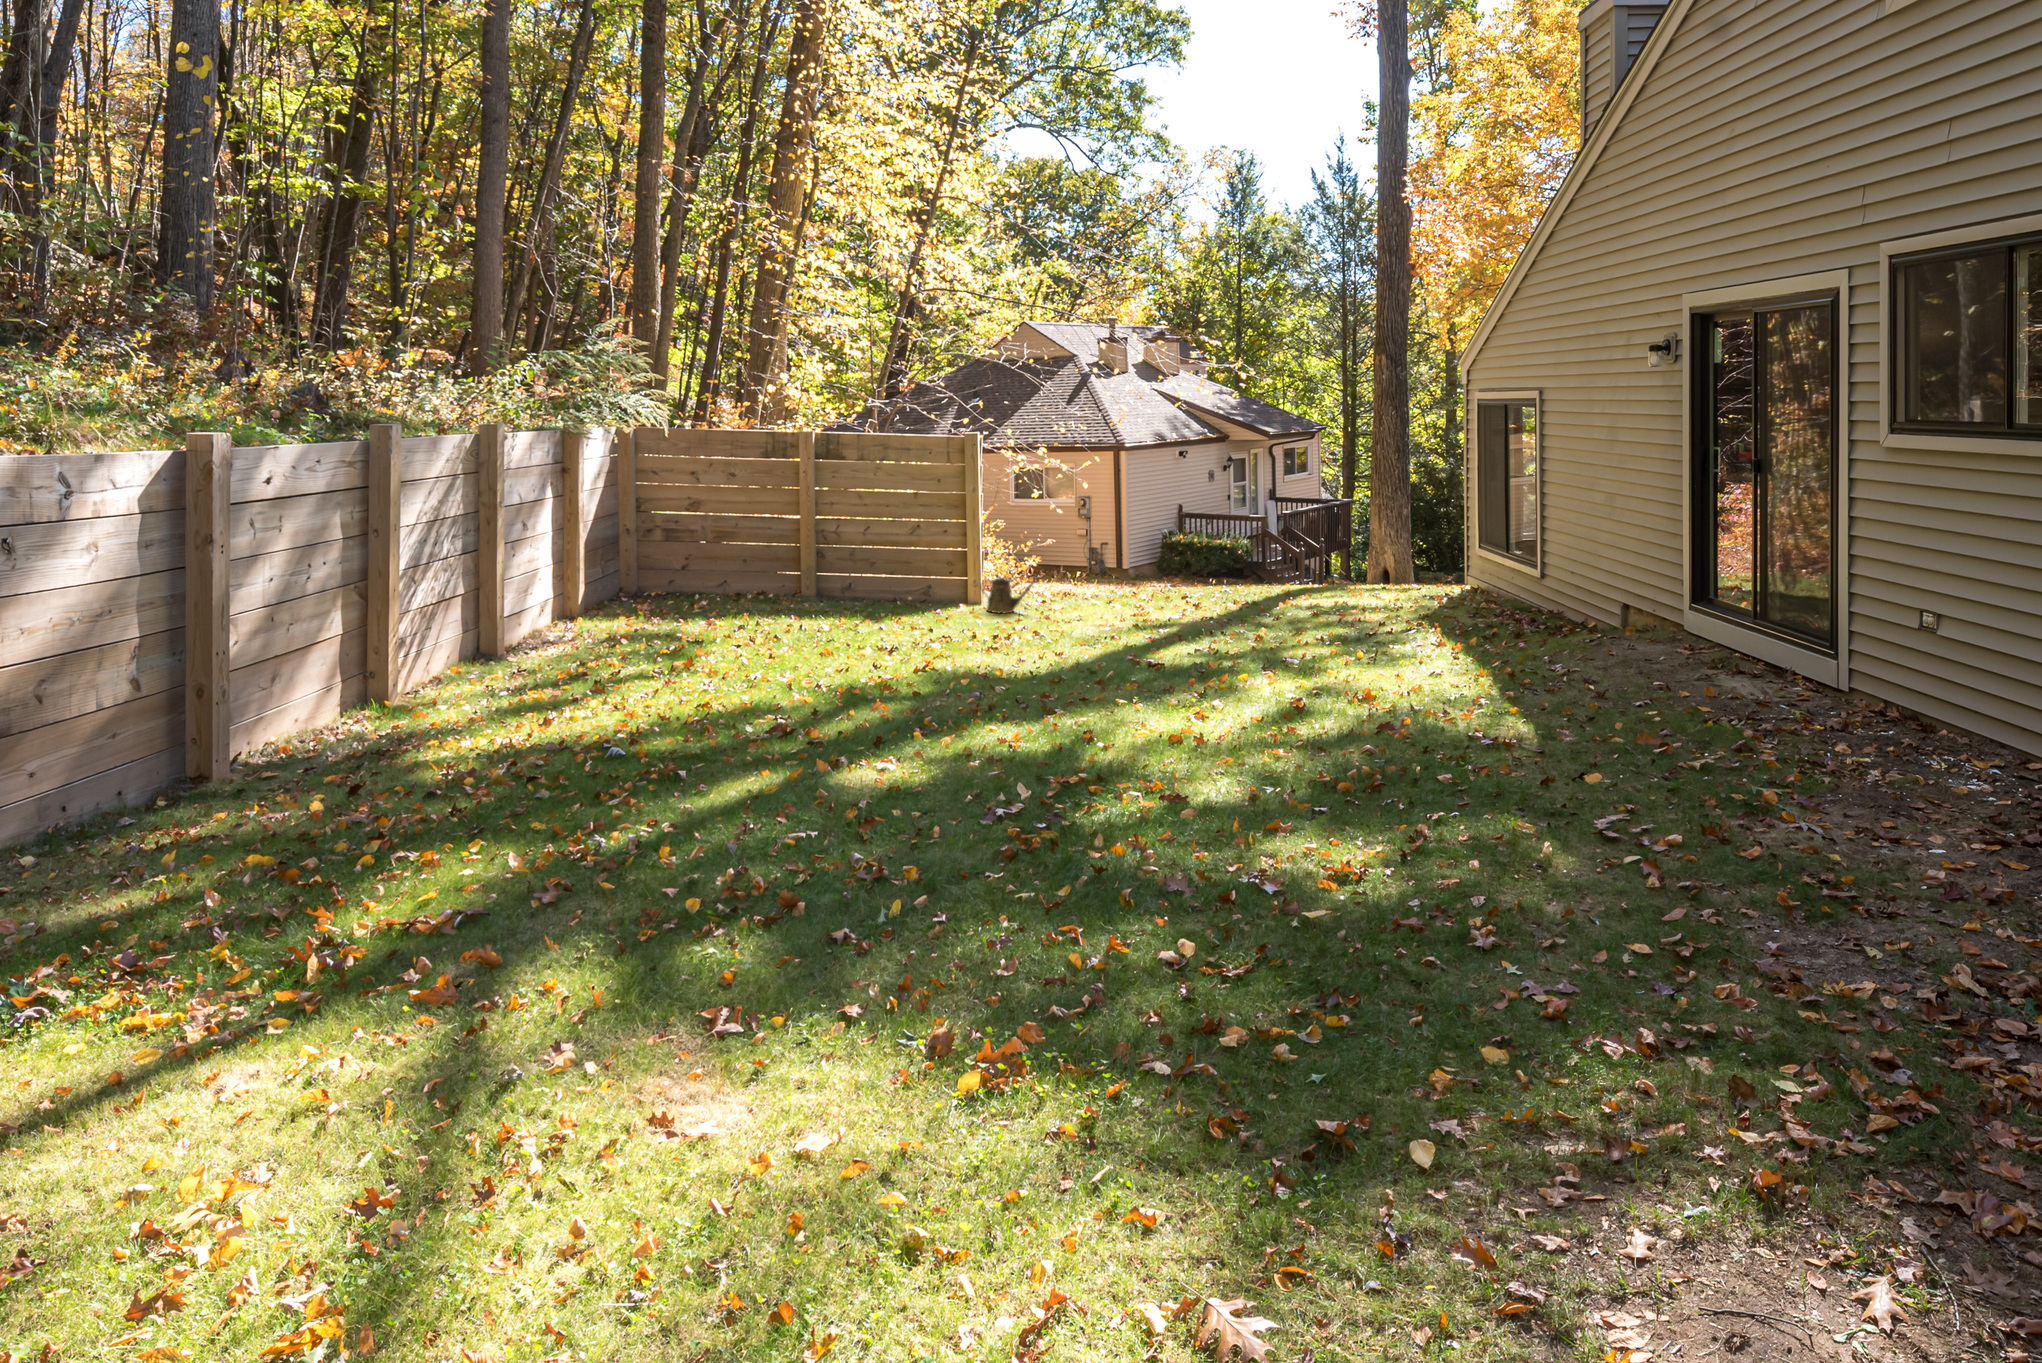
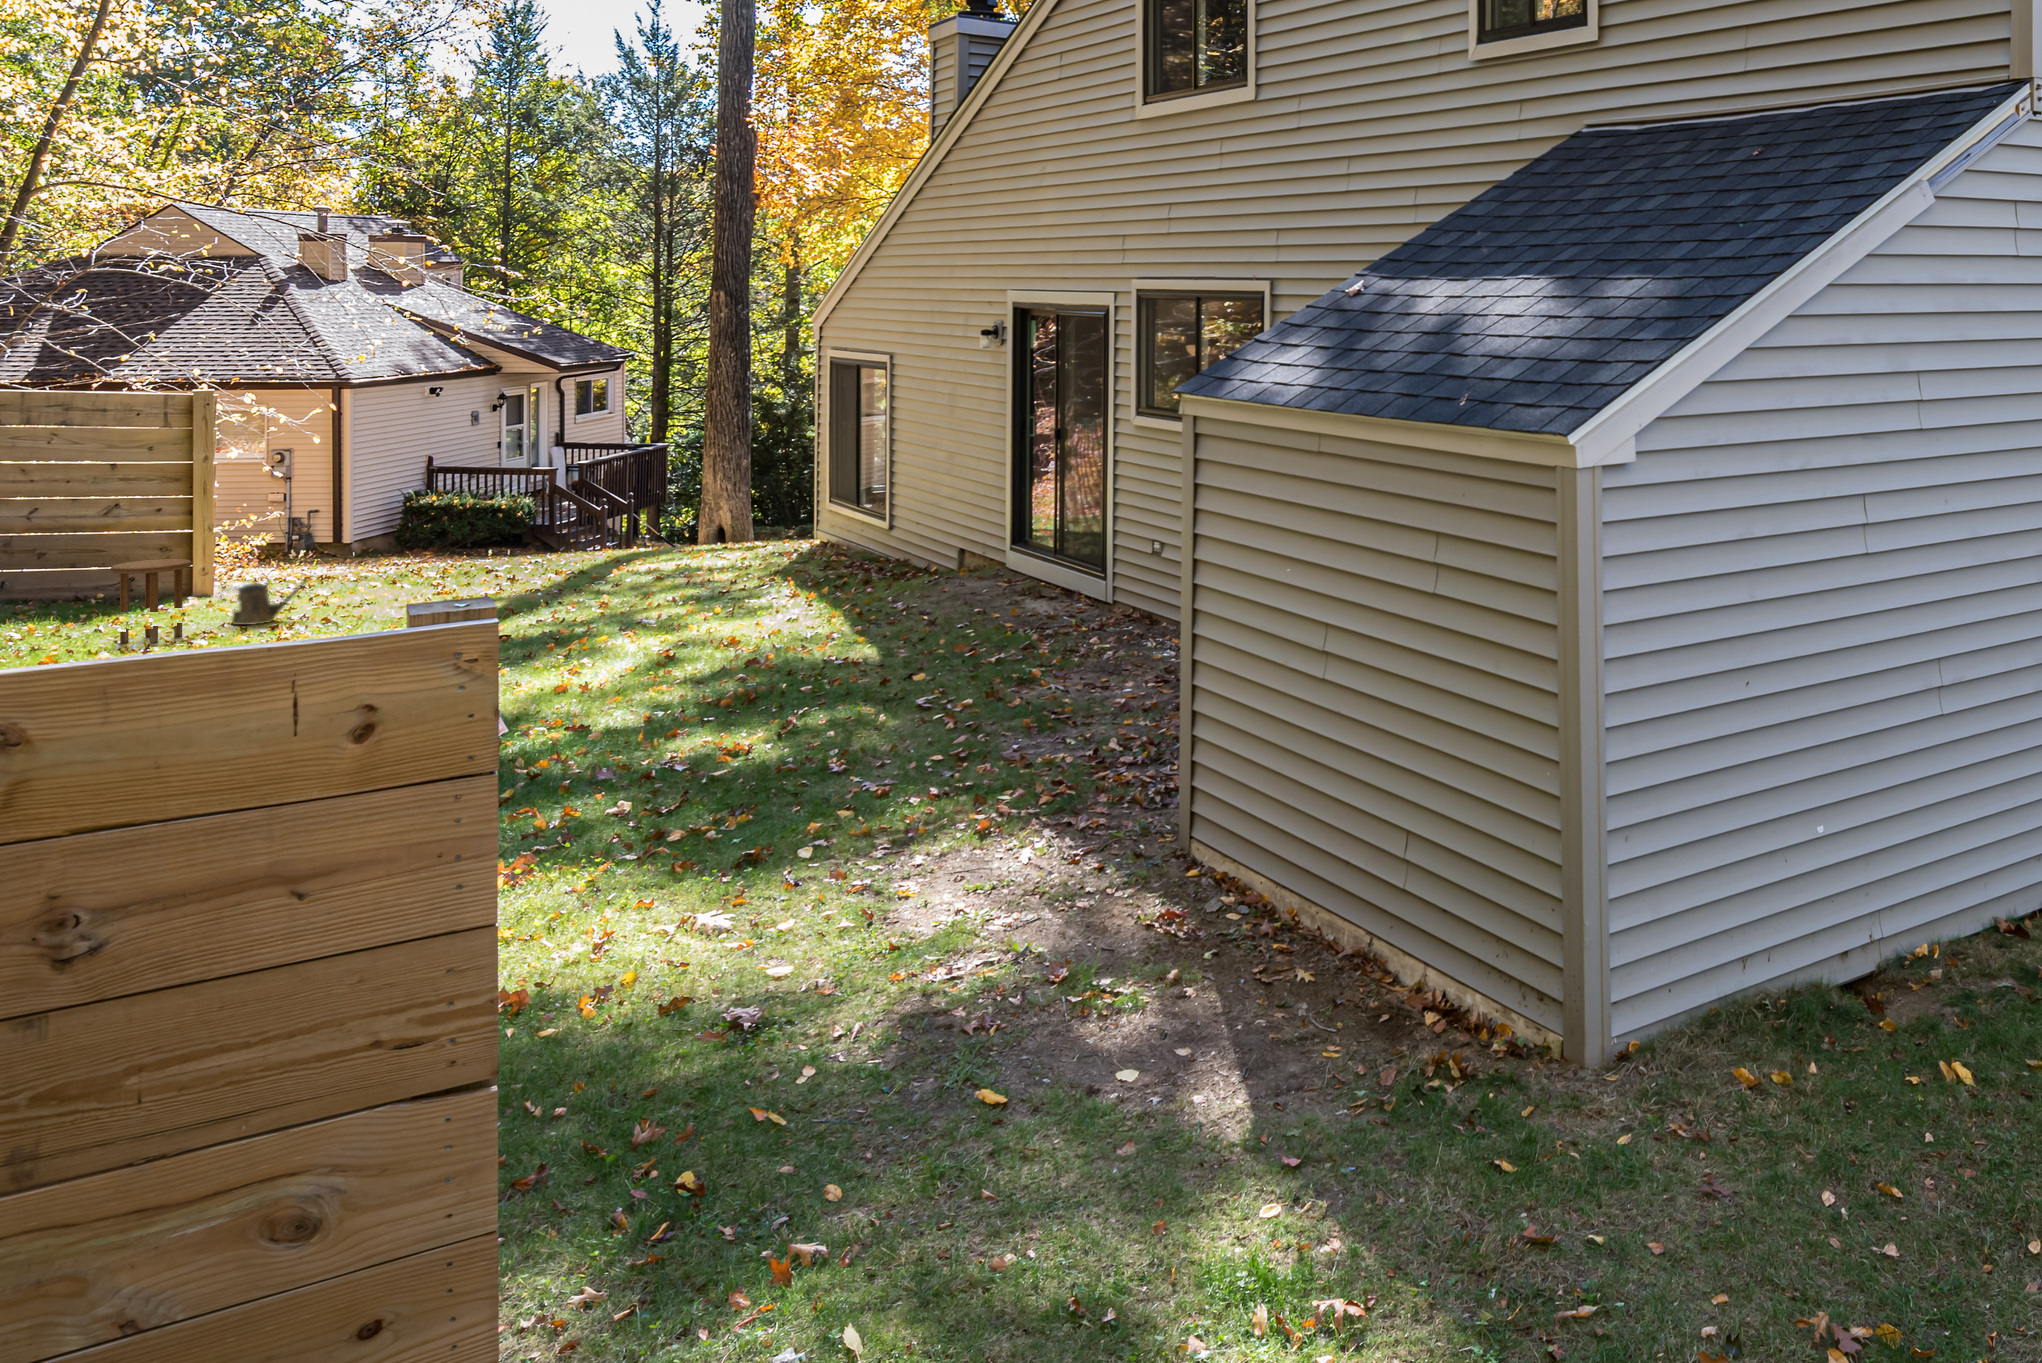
side table: none [911,550,959,618] -> present [111,559,192,643]

